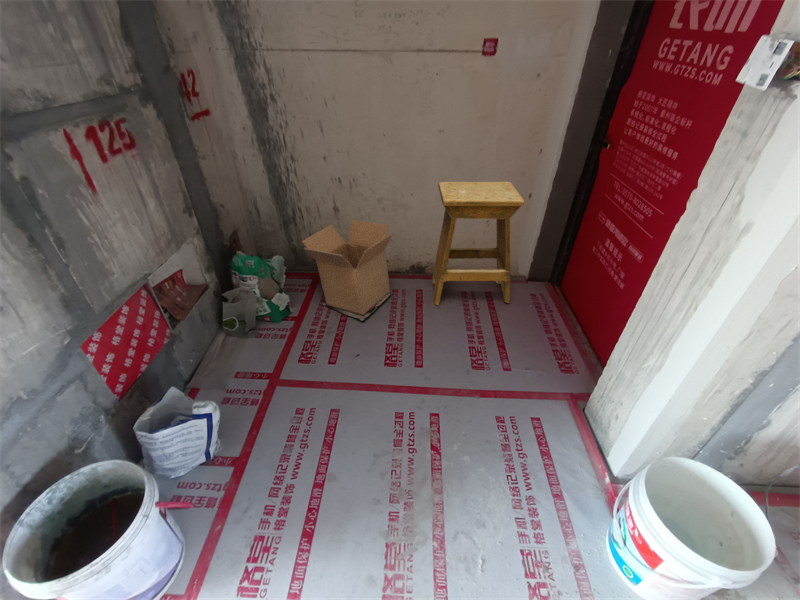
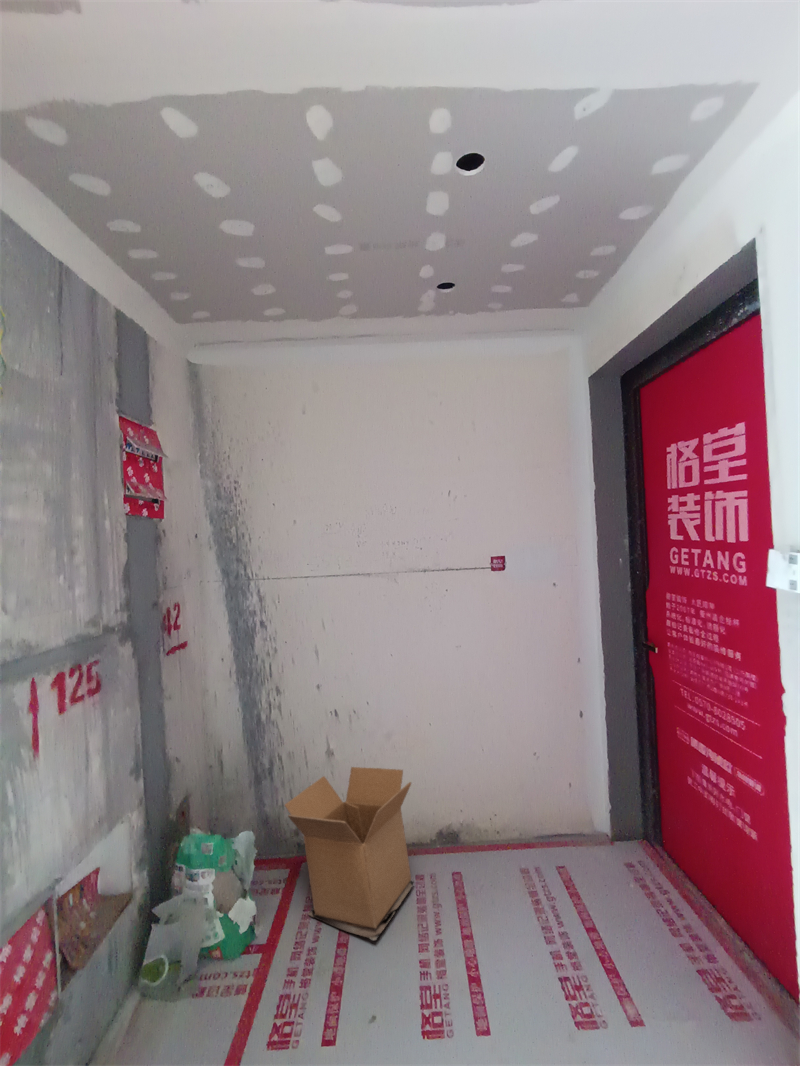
stool: present [432,182,524,305] -> none [462,700,594,899]

